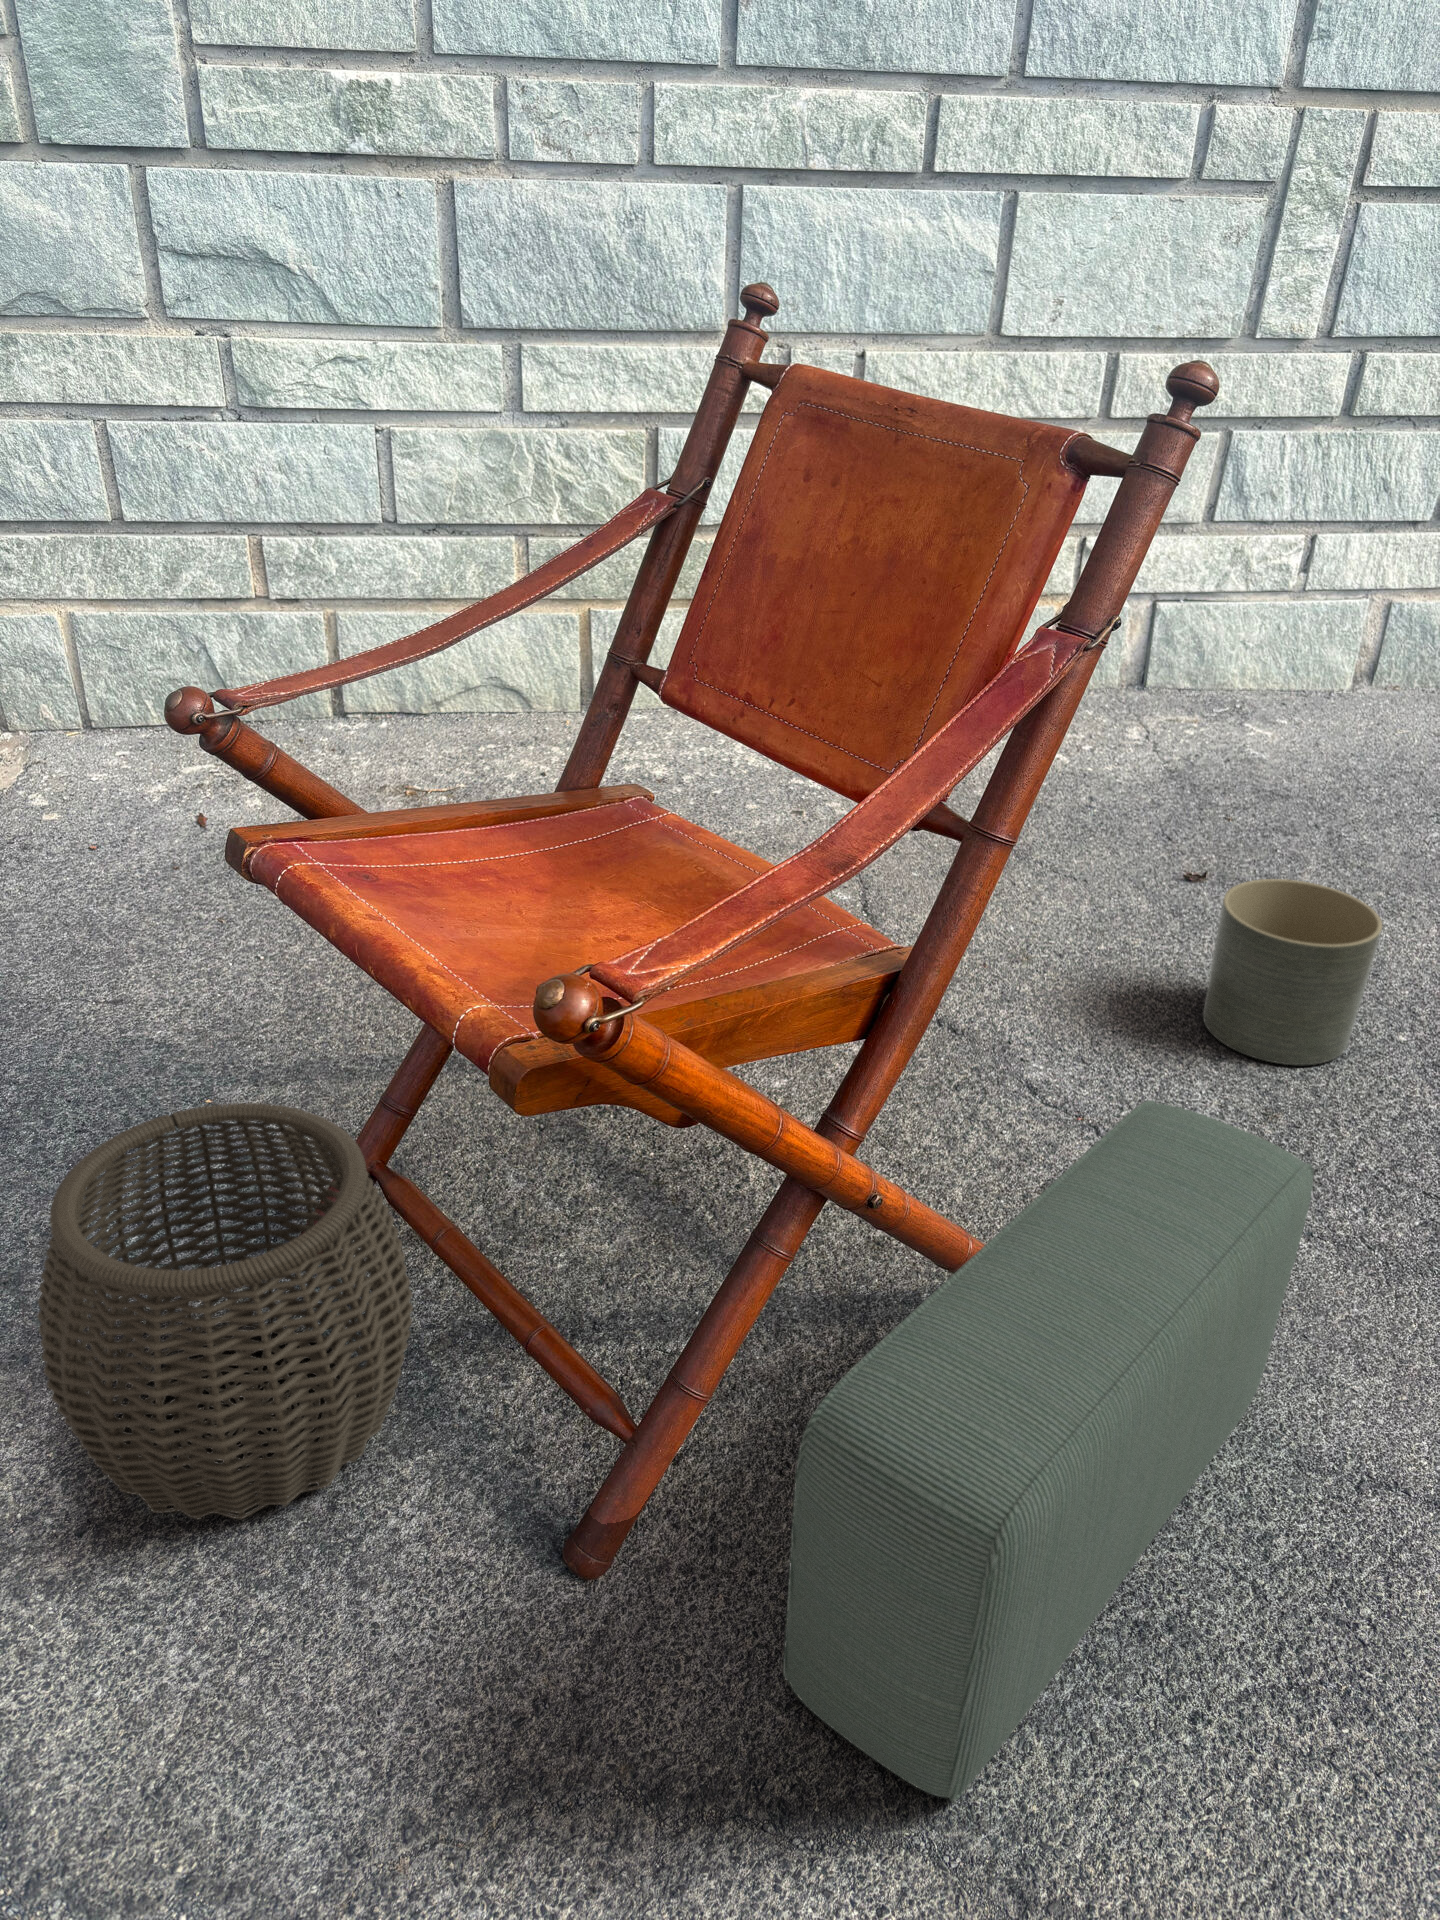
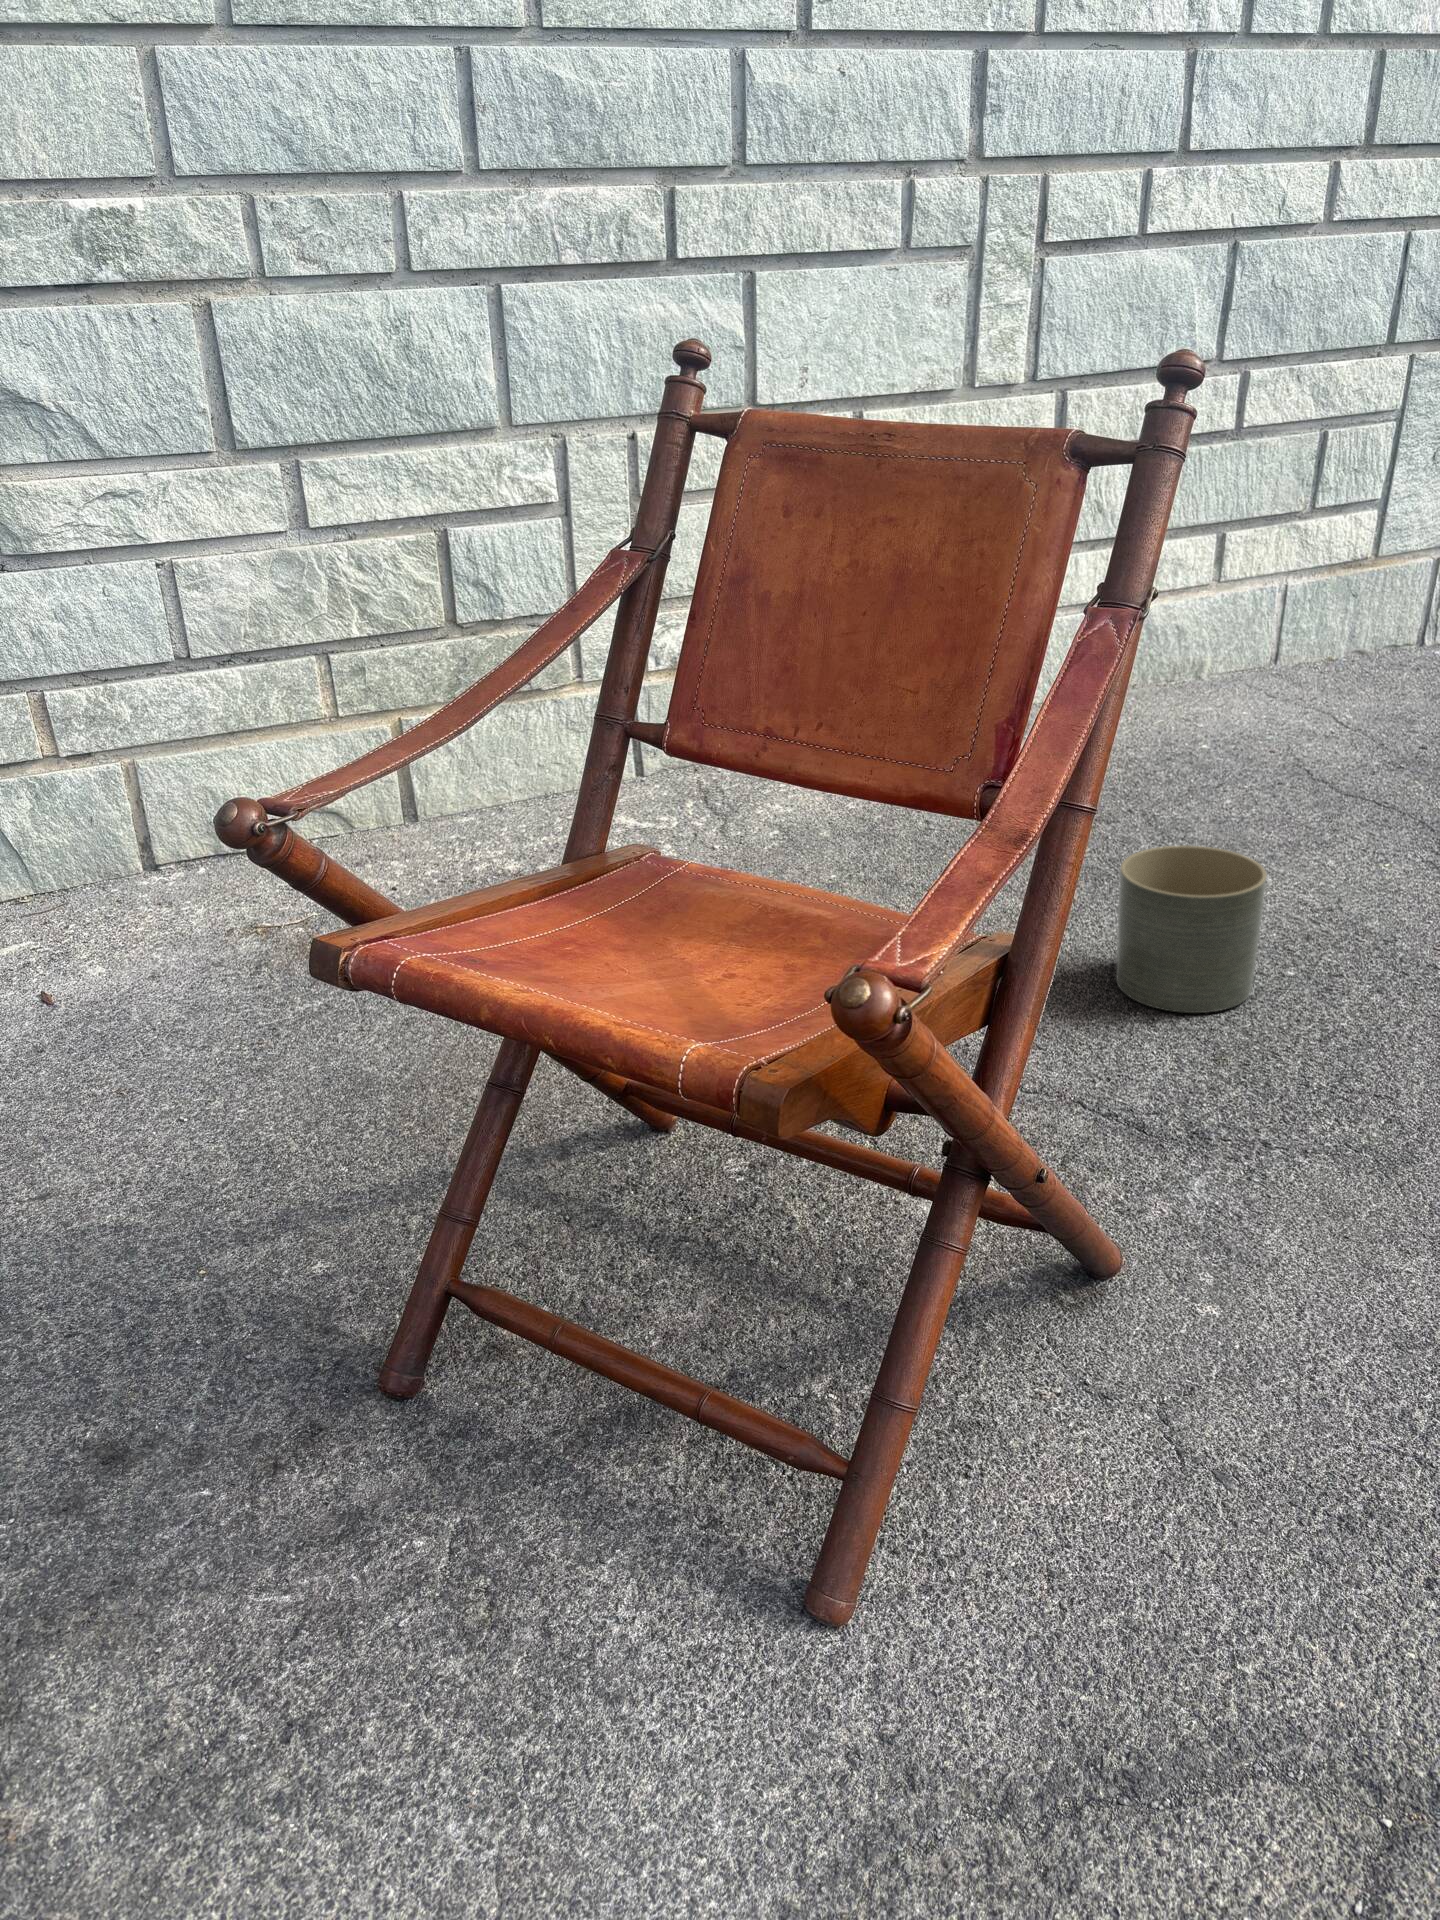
pouf: present [783,1100,1314,1801] -> none [1070,1042,1374,1725]
woven basket: present [37,1103,413,1520] -> none [186,1226,583,1689]

